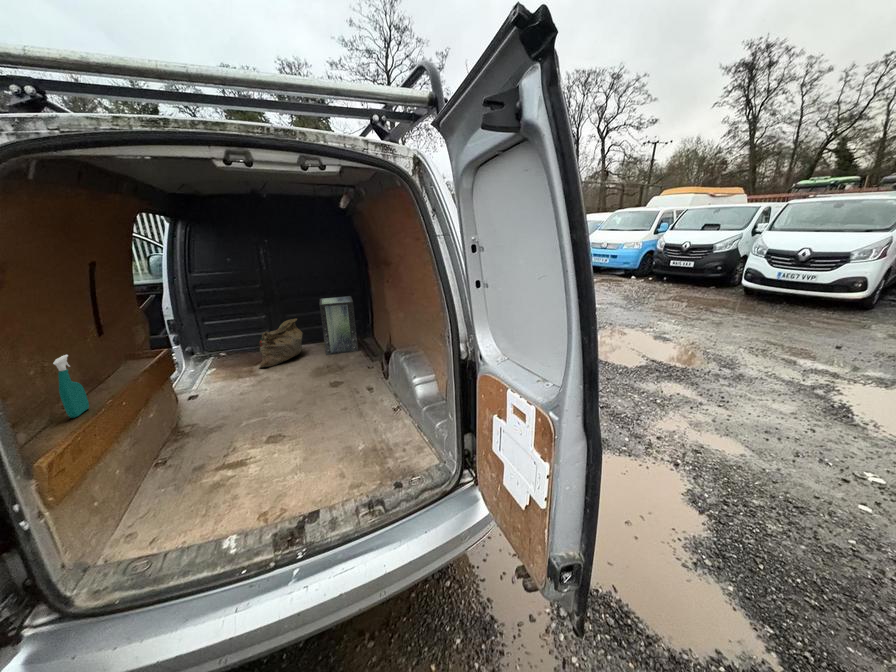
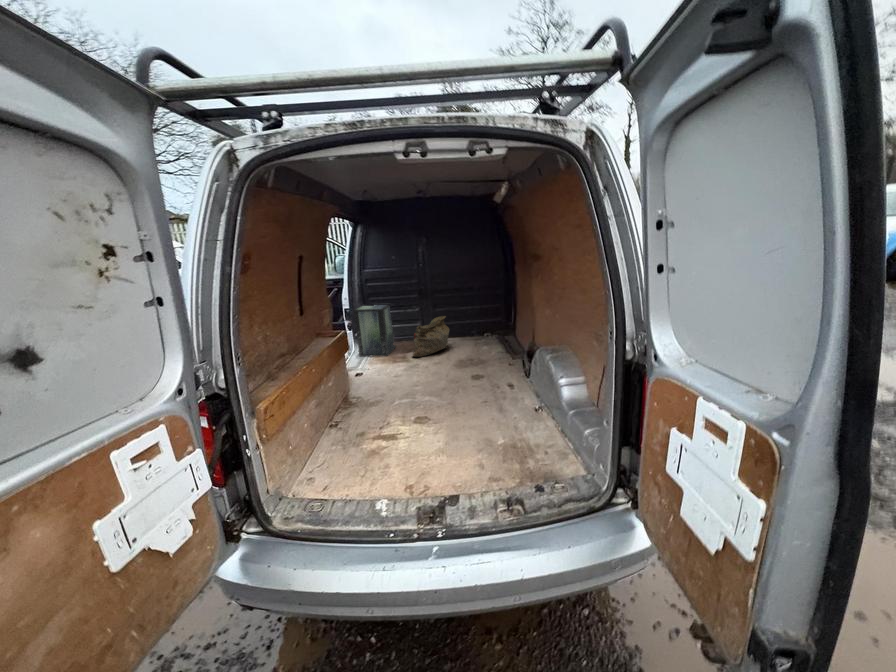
storage box: present [320,296,358,355] -> present [354,305,395,357]
spray bottle: present [53,355,89,418] -> none [273,327,293,377]

